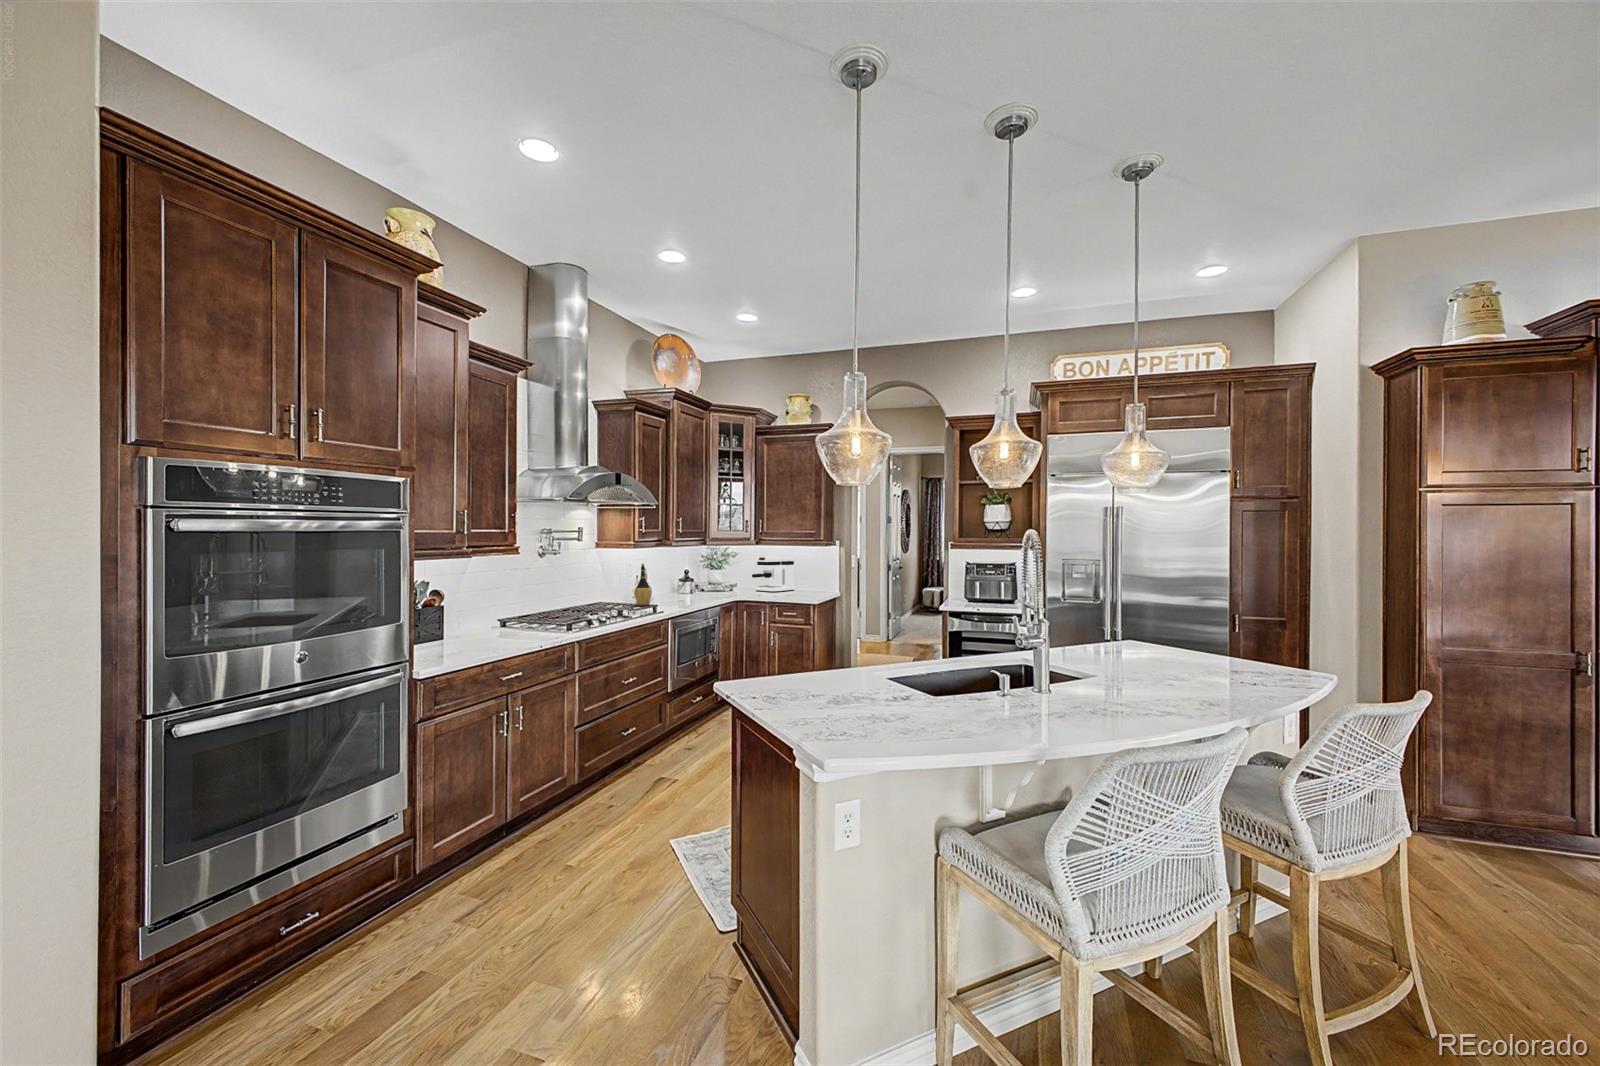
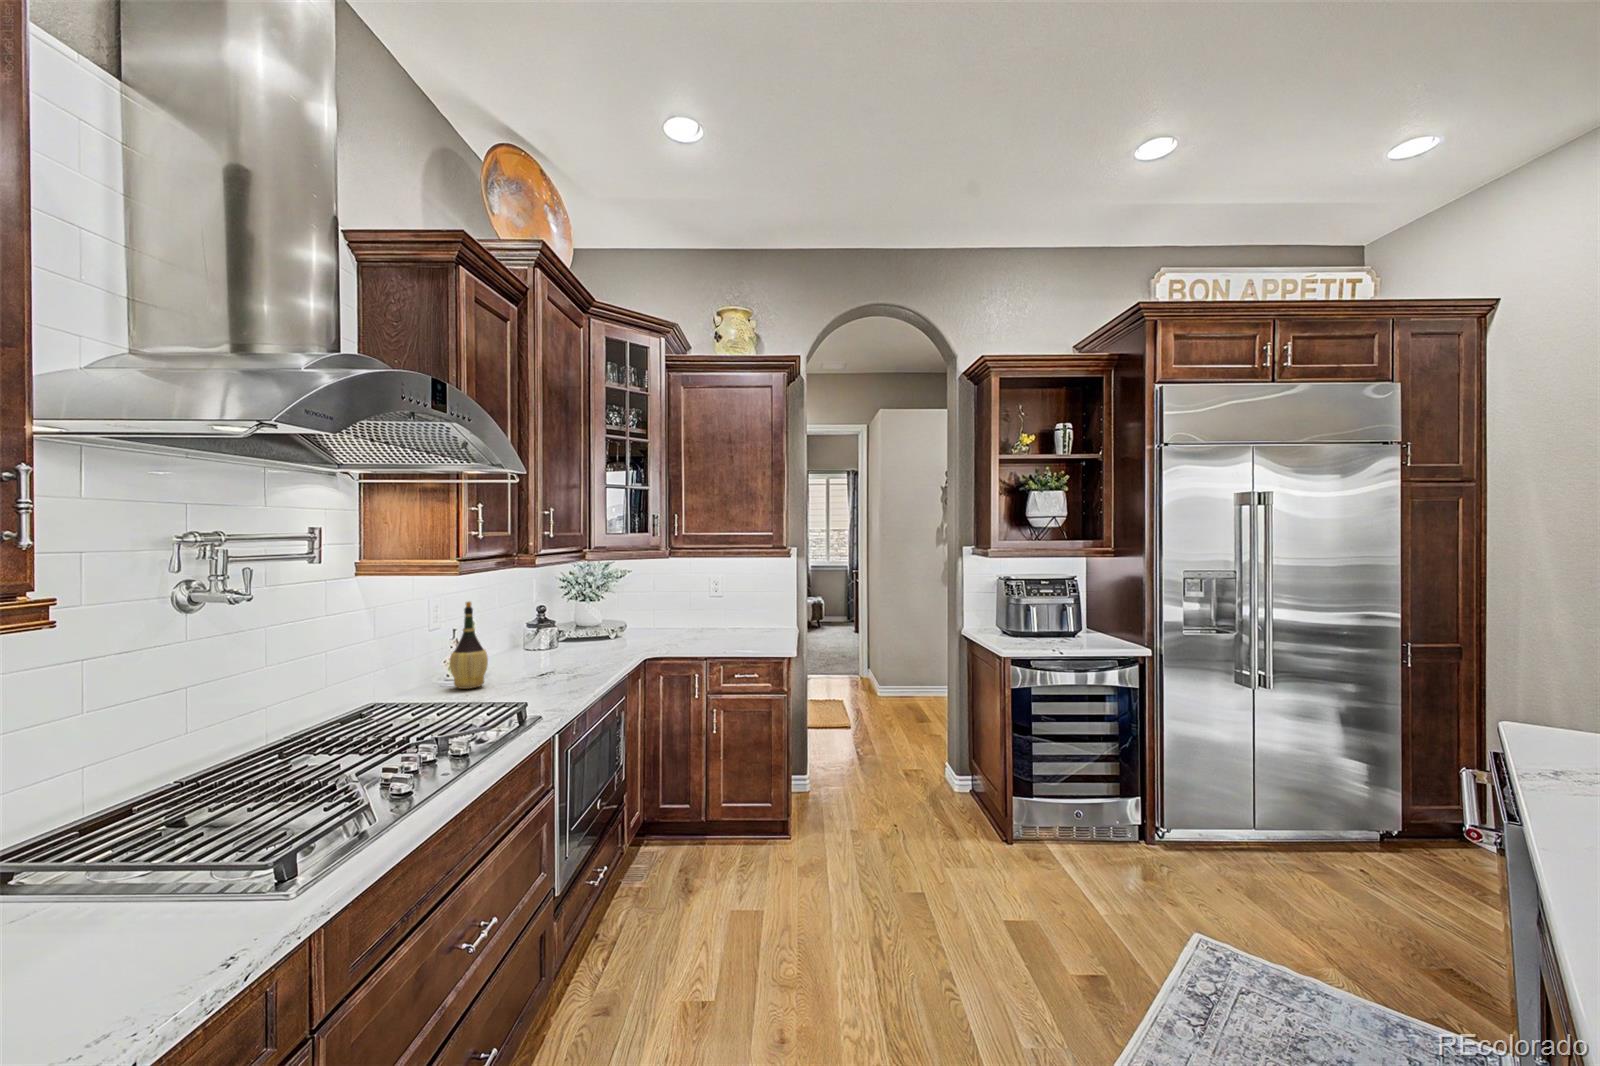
coffee maker: present [752,556,794,597] -> none [666,575,736,647]

